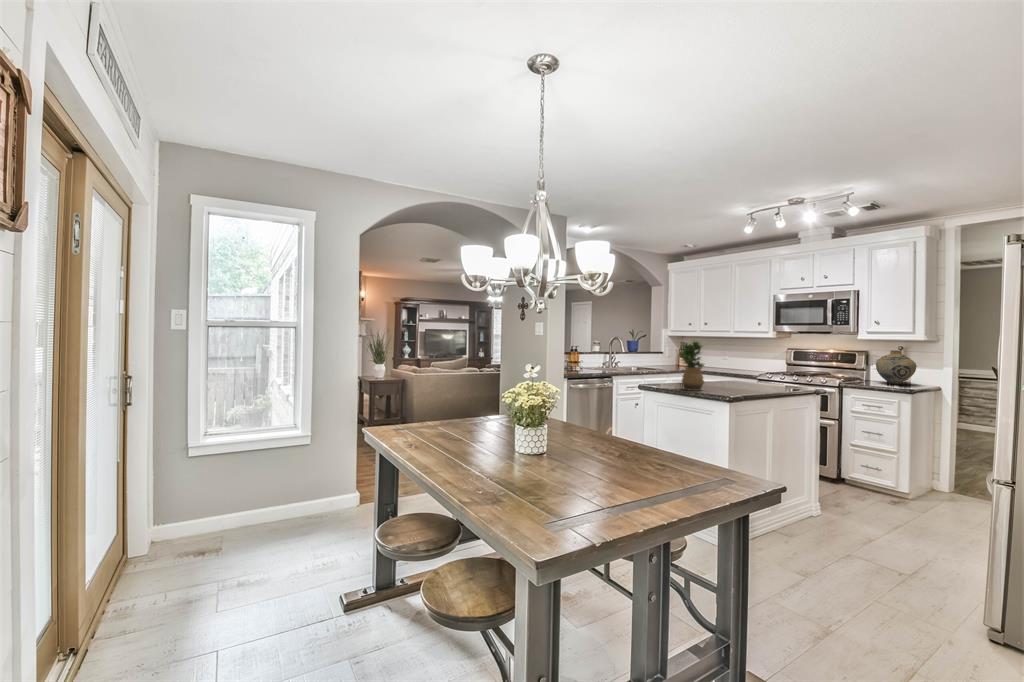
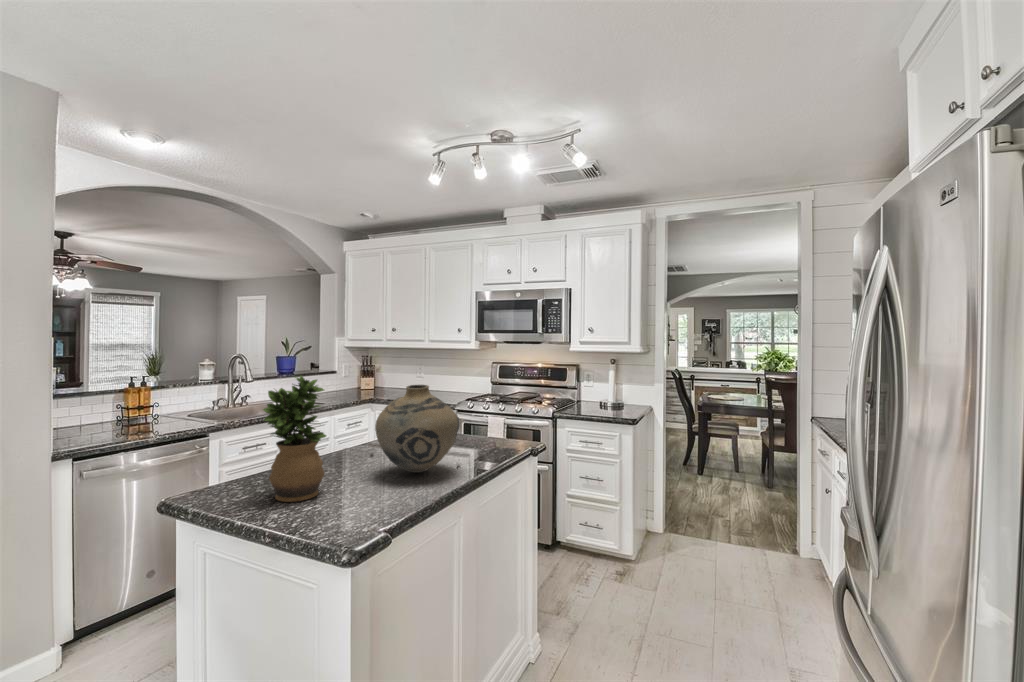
vase: present [876,350,917,384] -> present [375,385,459,473]

